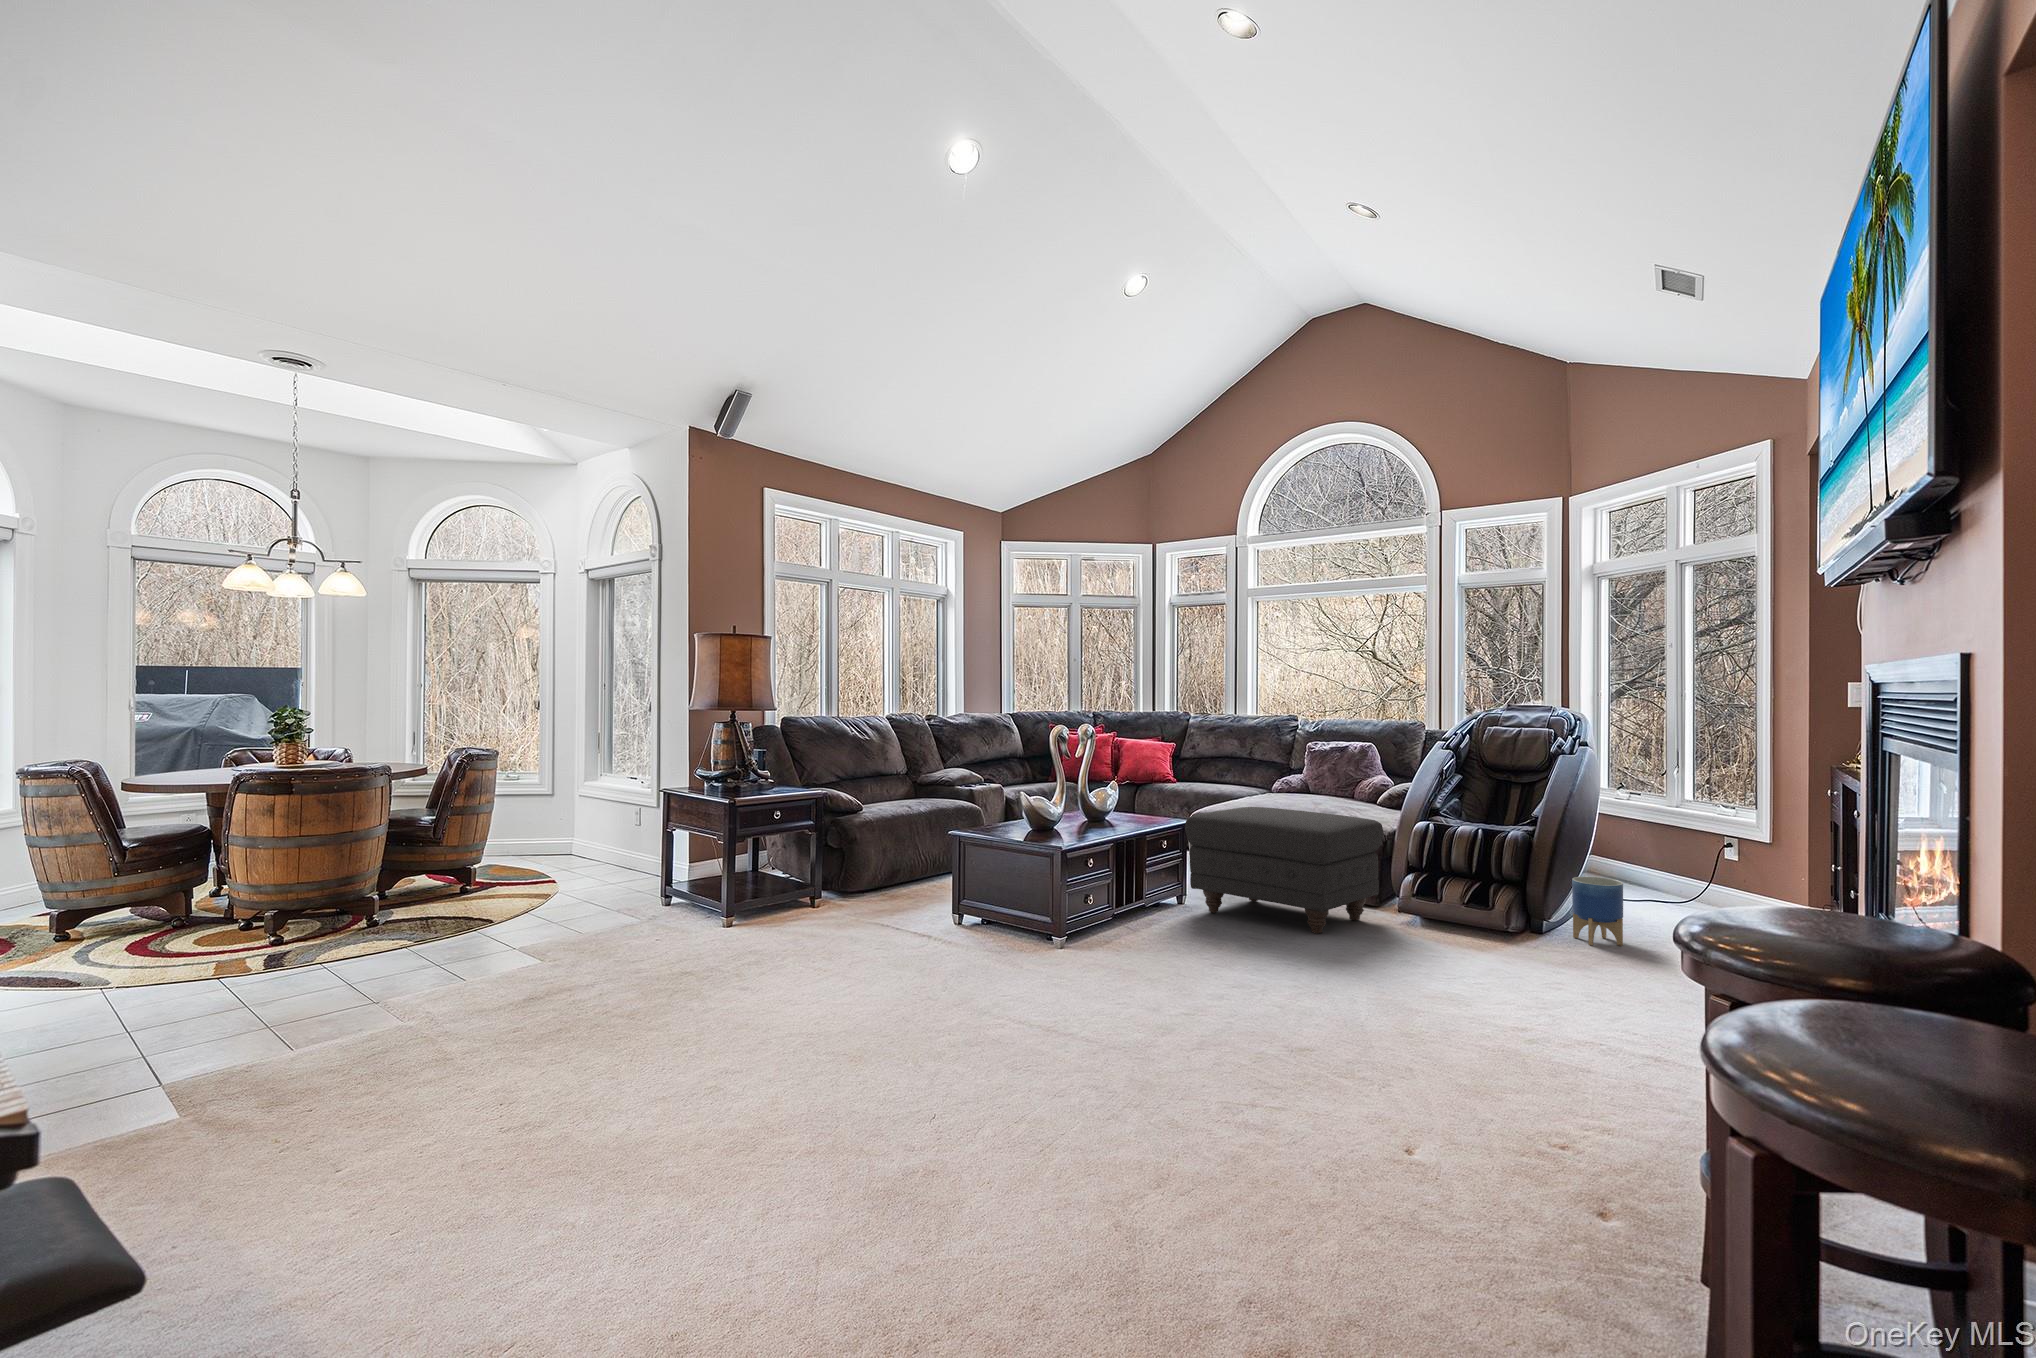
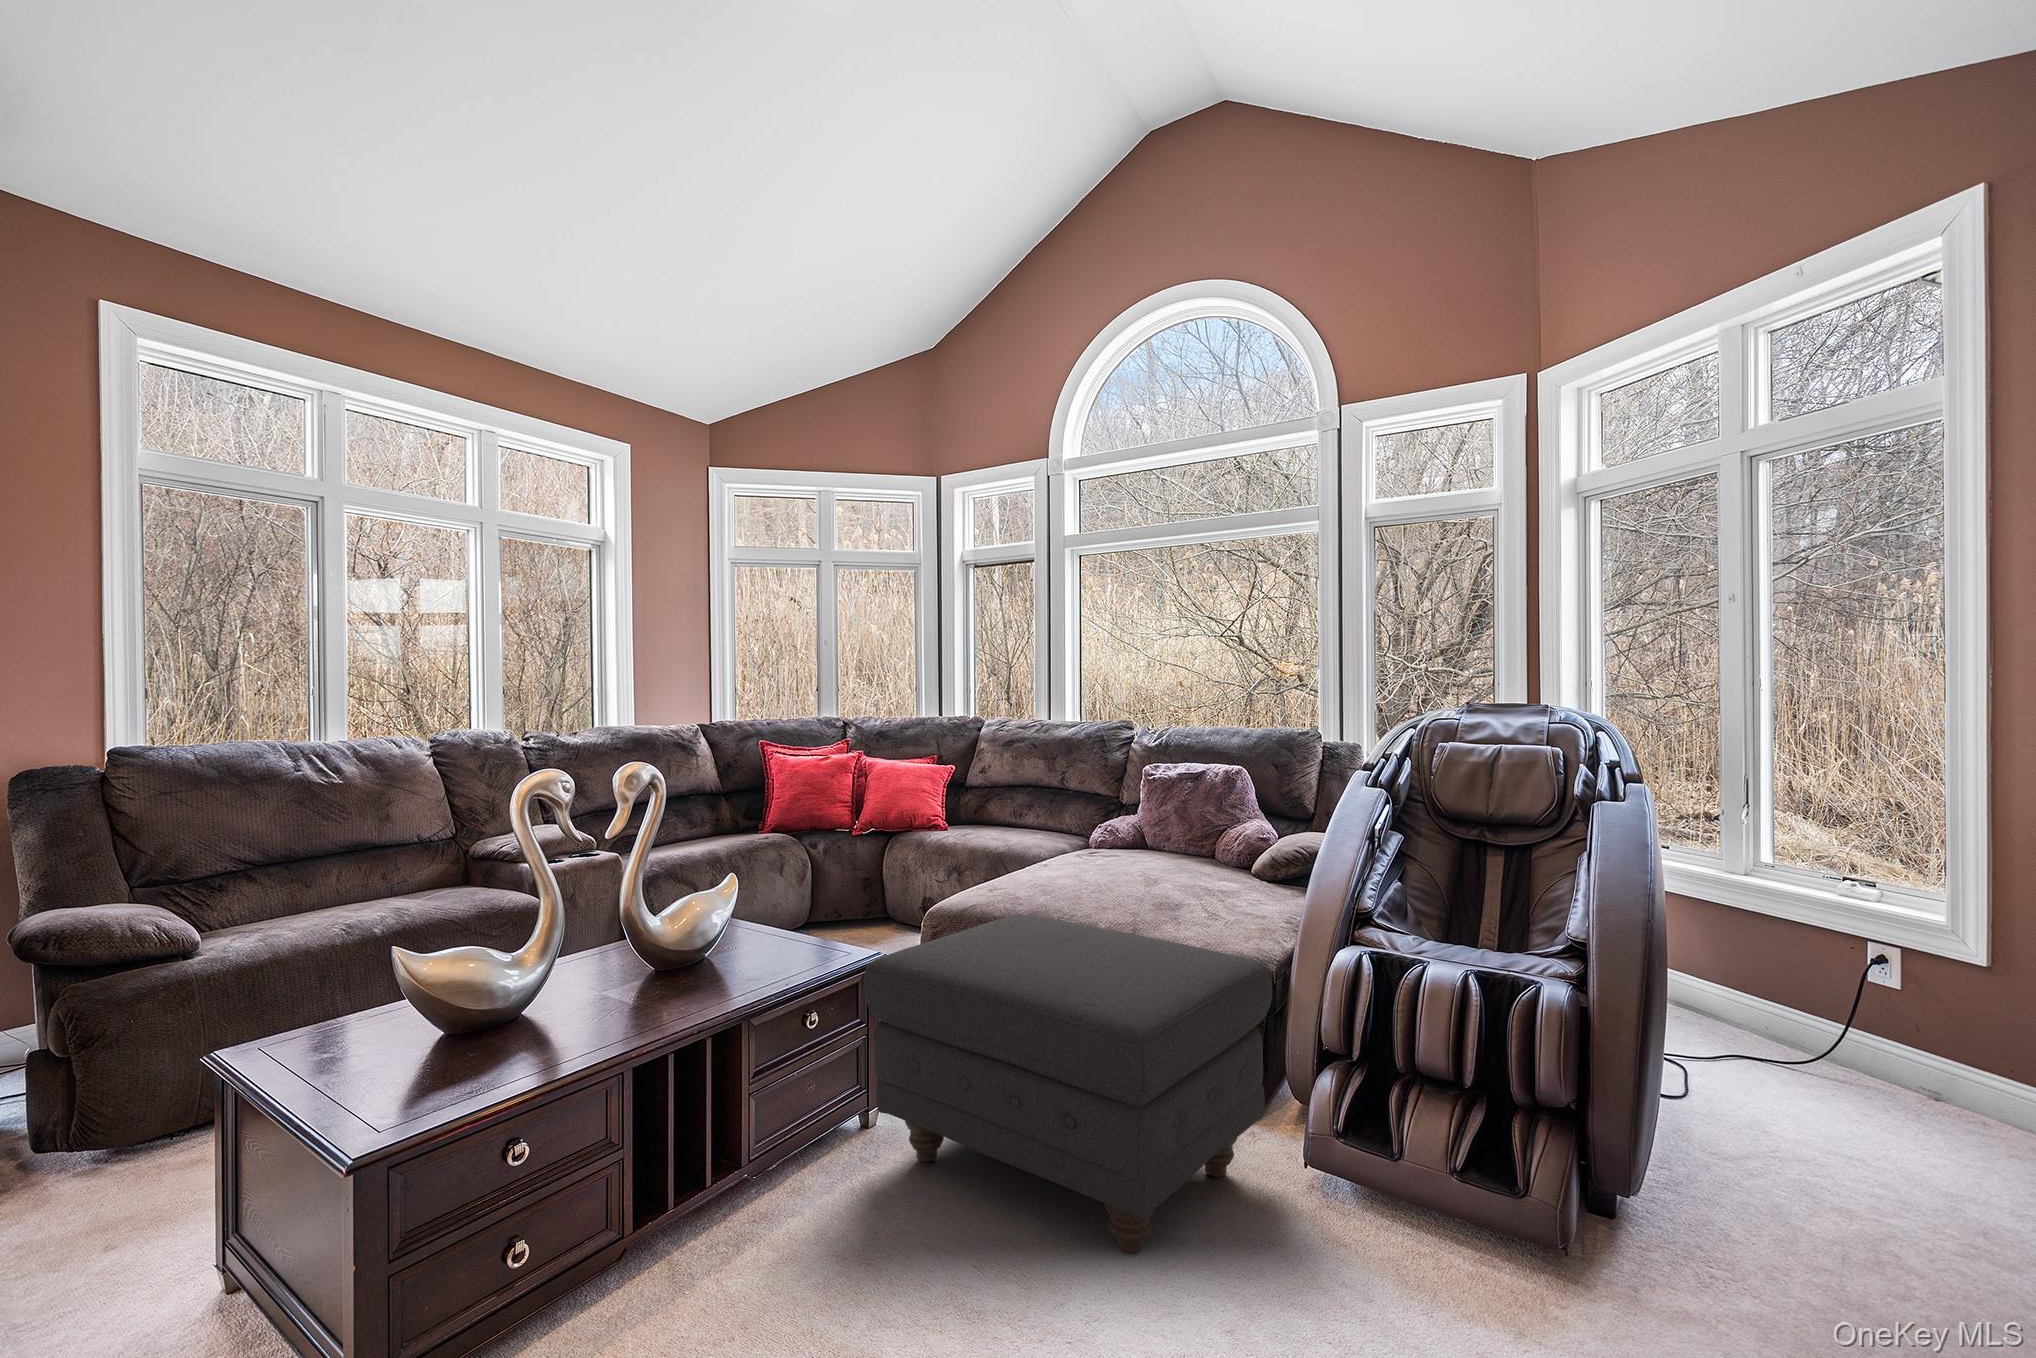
planter: present [1572,877,1623,946] -> none [1687,1089,1816,1273]

